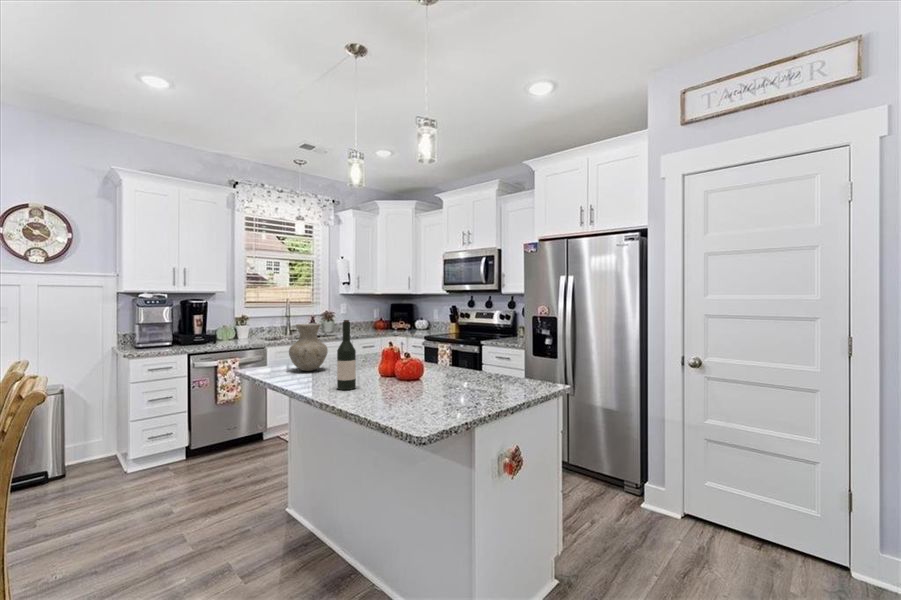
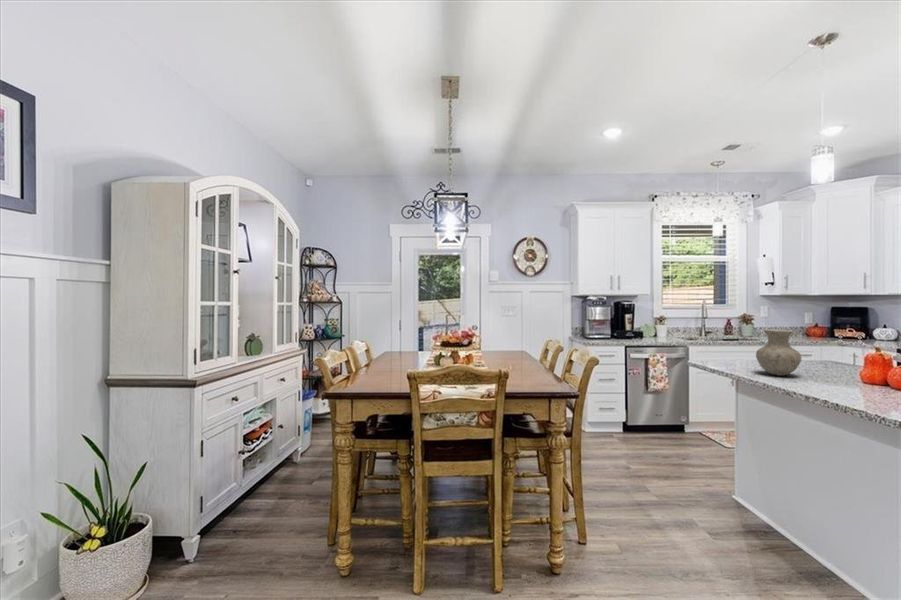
wine bottle: present [337,320,356,390] -> none [839,330,866,402]

